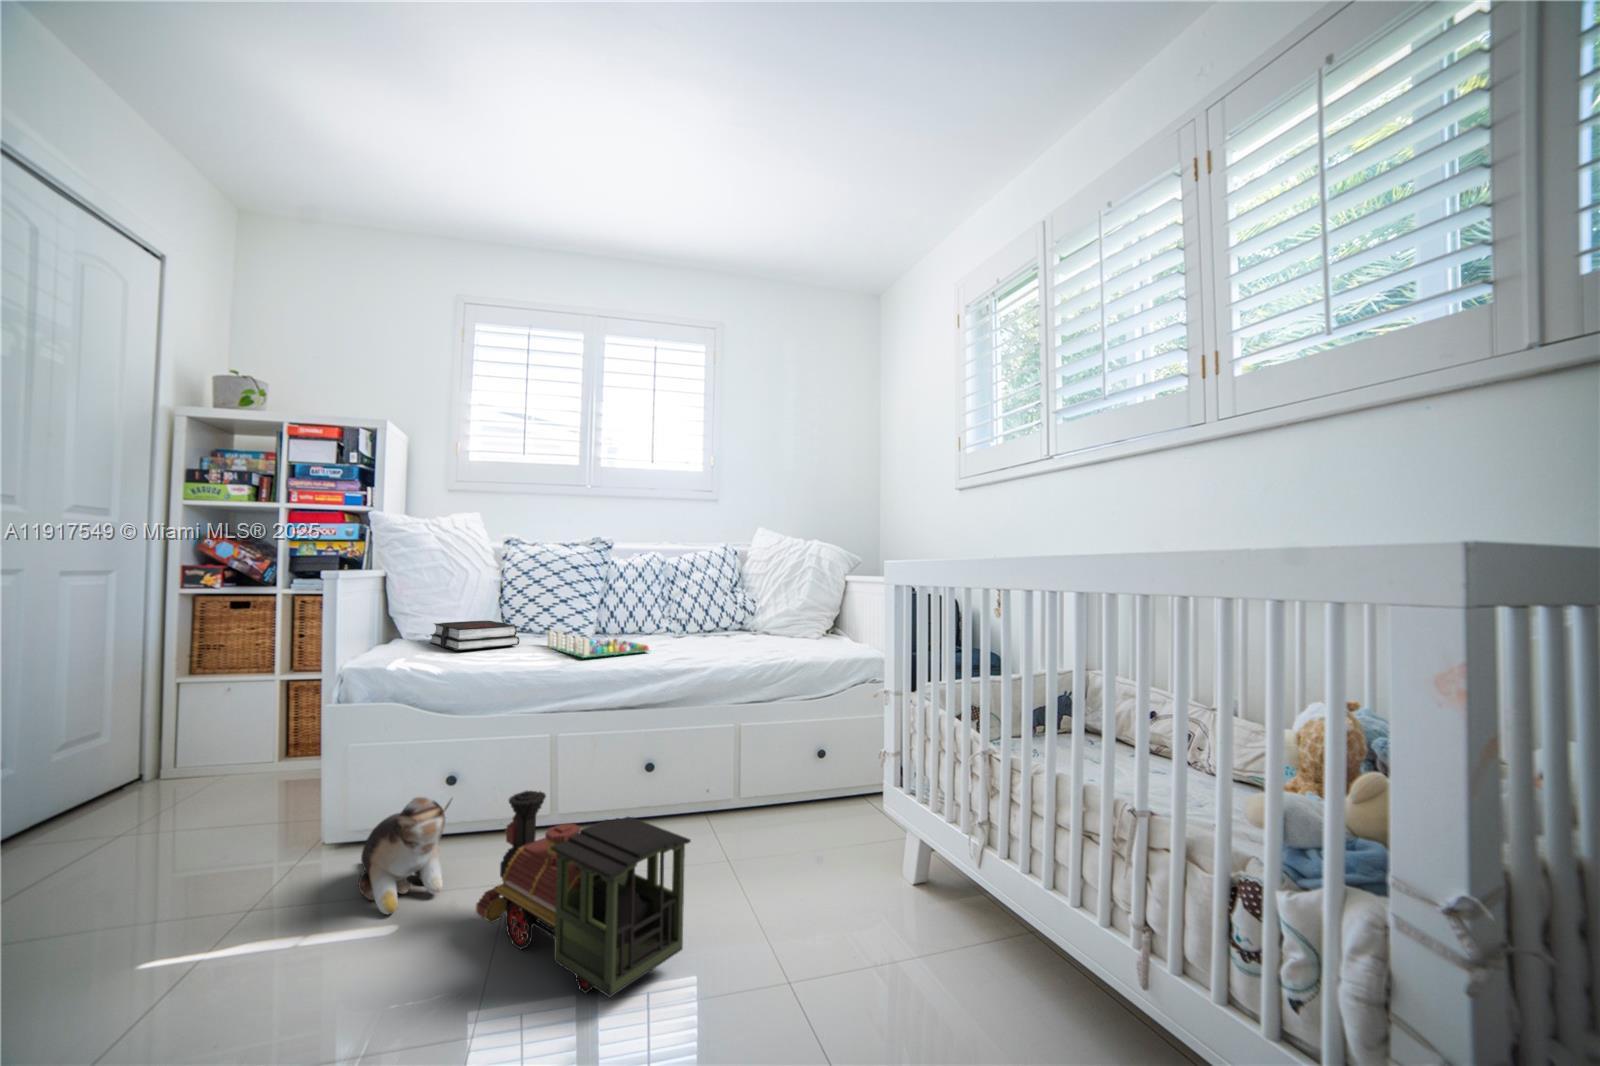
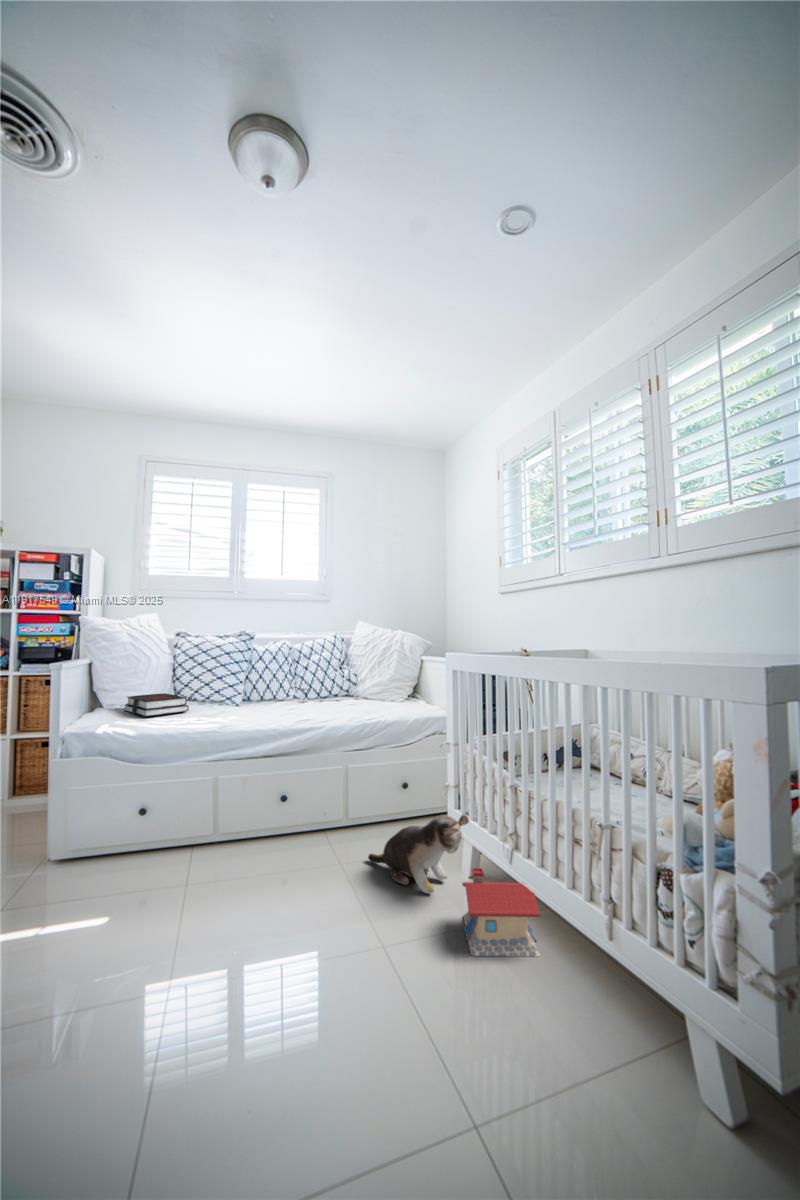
board game: present [548,631,649,658] -> none [207,700,283,721]
toy train: present [476,791,691,997] -> none [168,817,316,958]
plush toy: present [359,797,452,915] -> present [368,815,469,894]
toy house: none [908,873,1028,1008] -> present [462,868,540,957]

